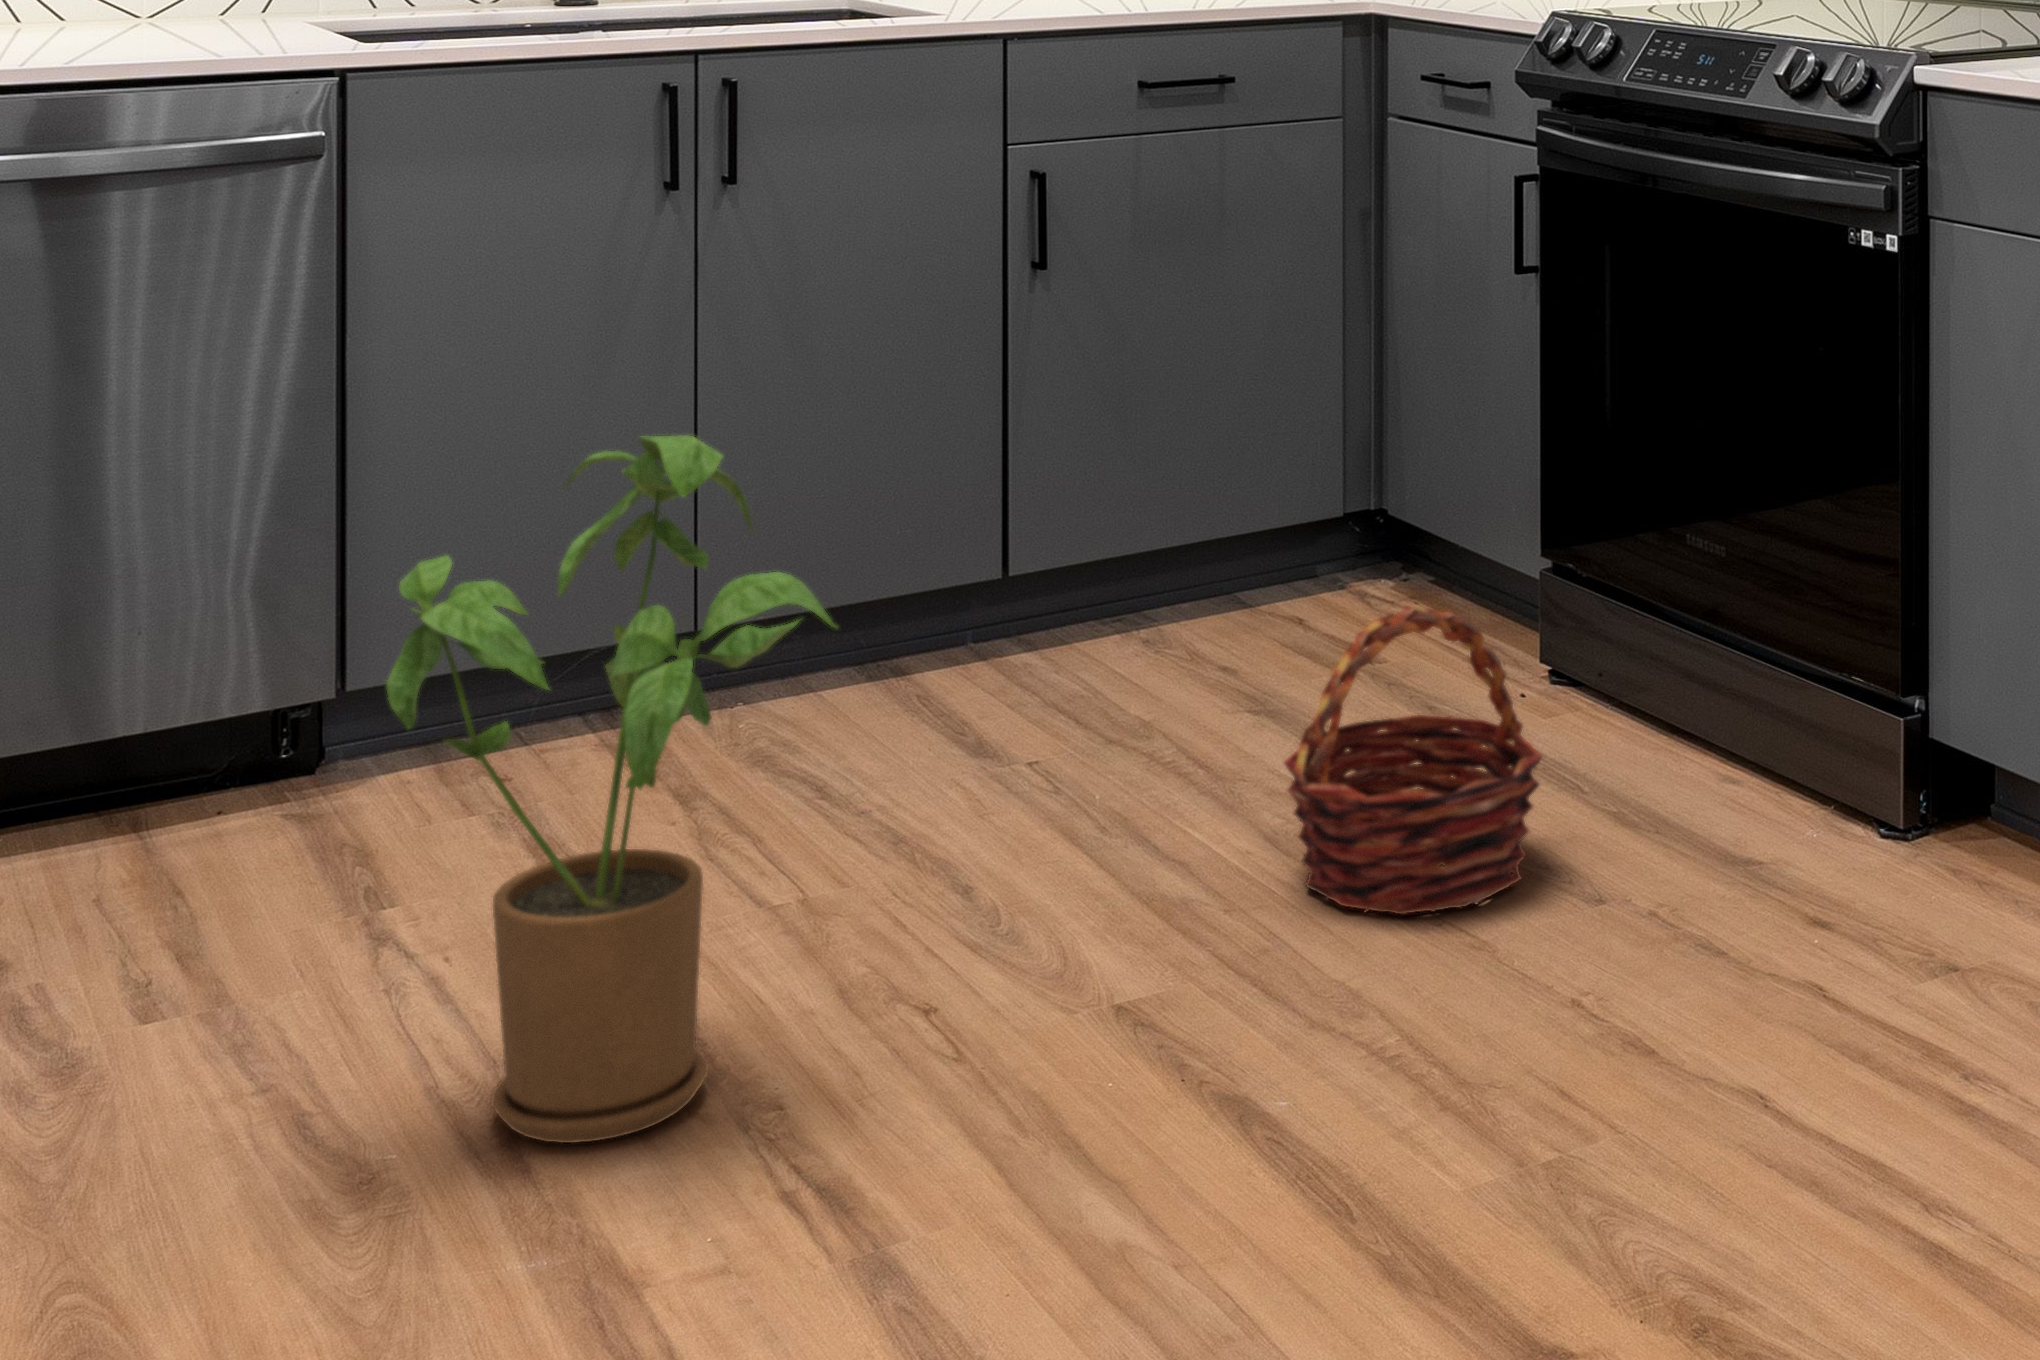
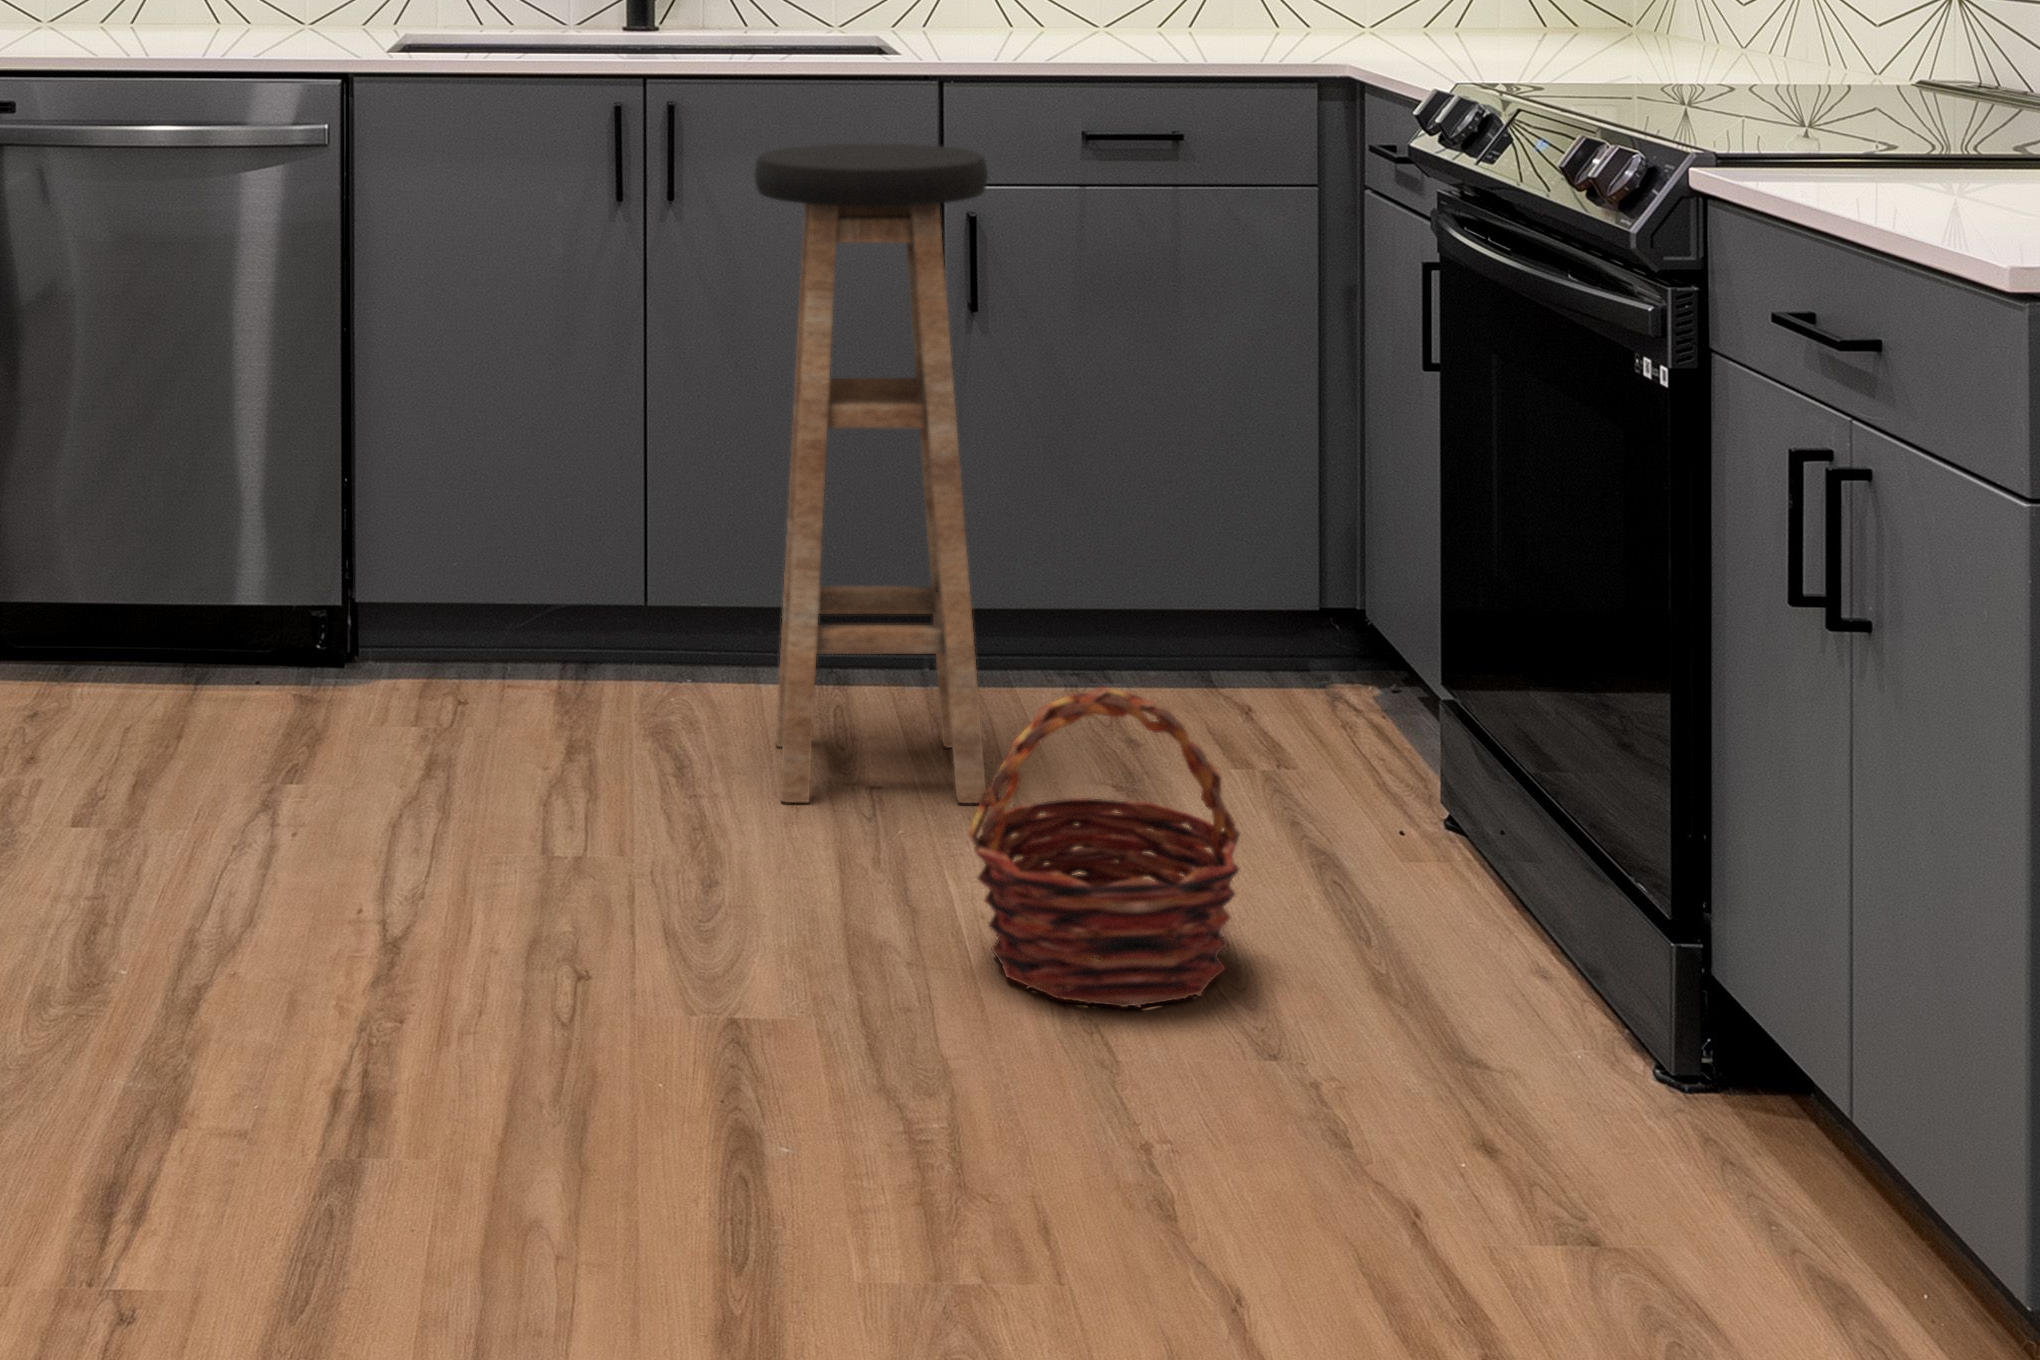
bar stool: none [893,103,1162,801] -> present [755,143,988,803]
house plant: present [386,435,836,1143] -> none [115,419,442,1019]

